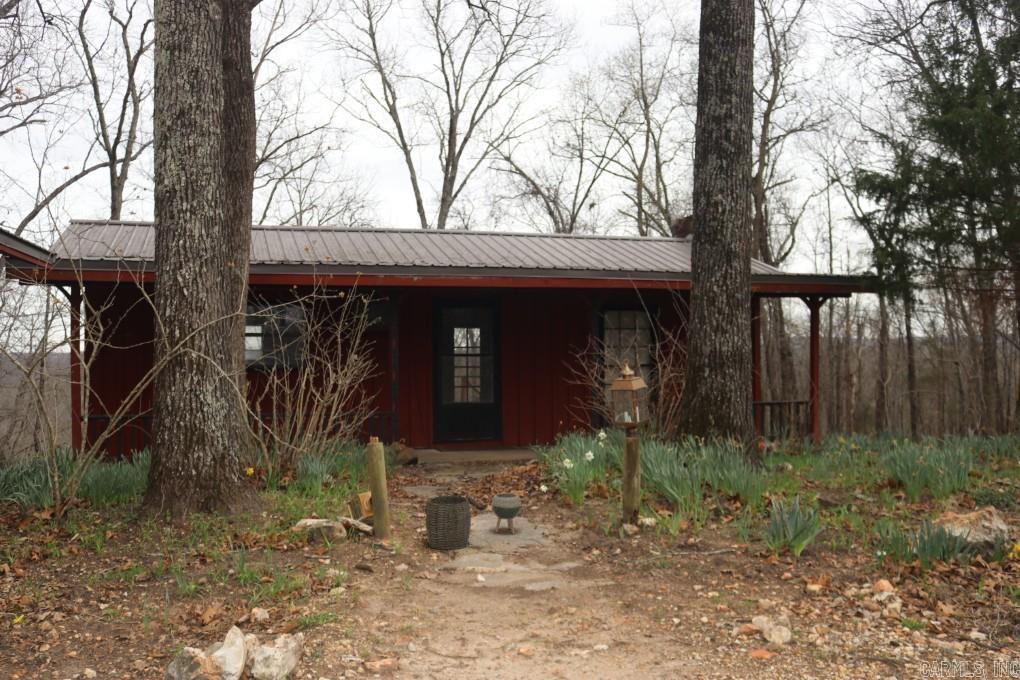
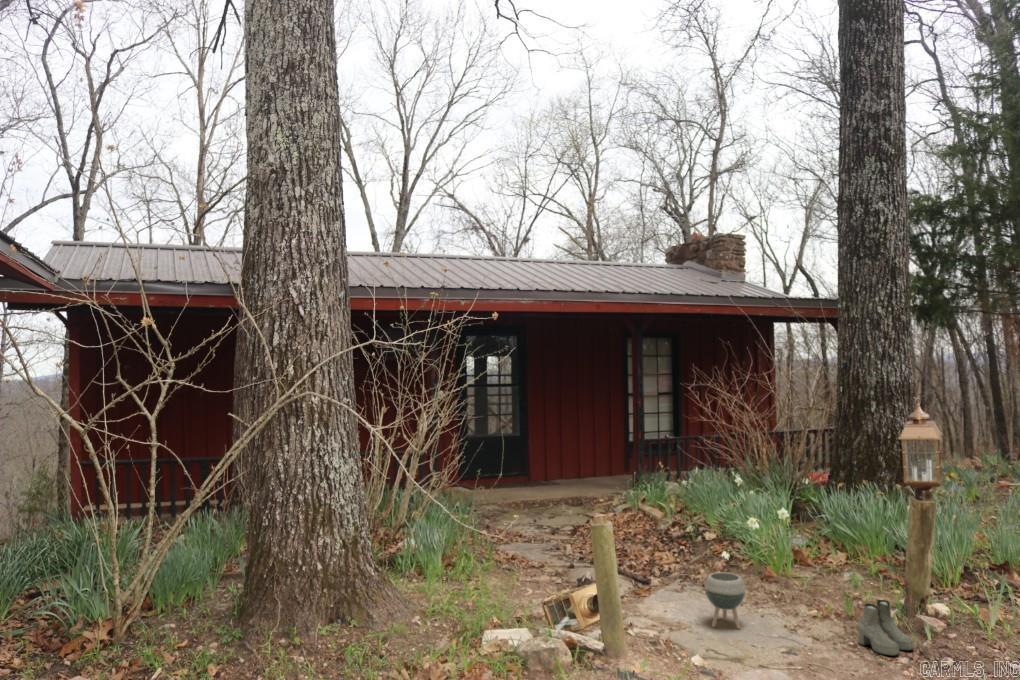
woven basket: present [426,496,471,550] -> none [641,583,704,663]
boots: none [588,513,622,551] -> present [858,600,914,656]

